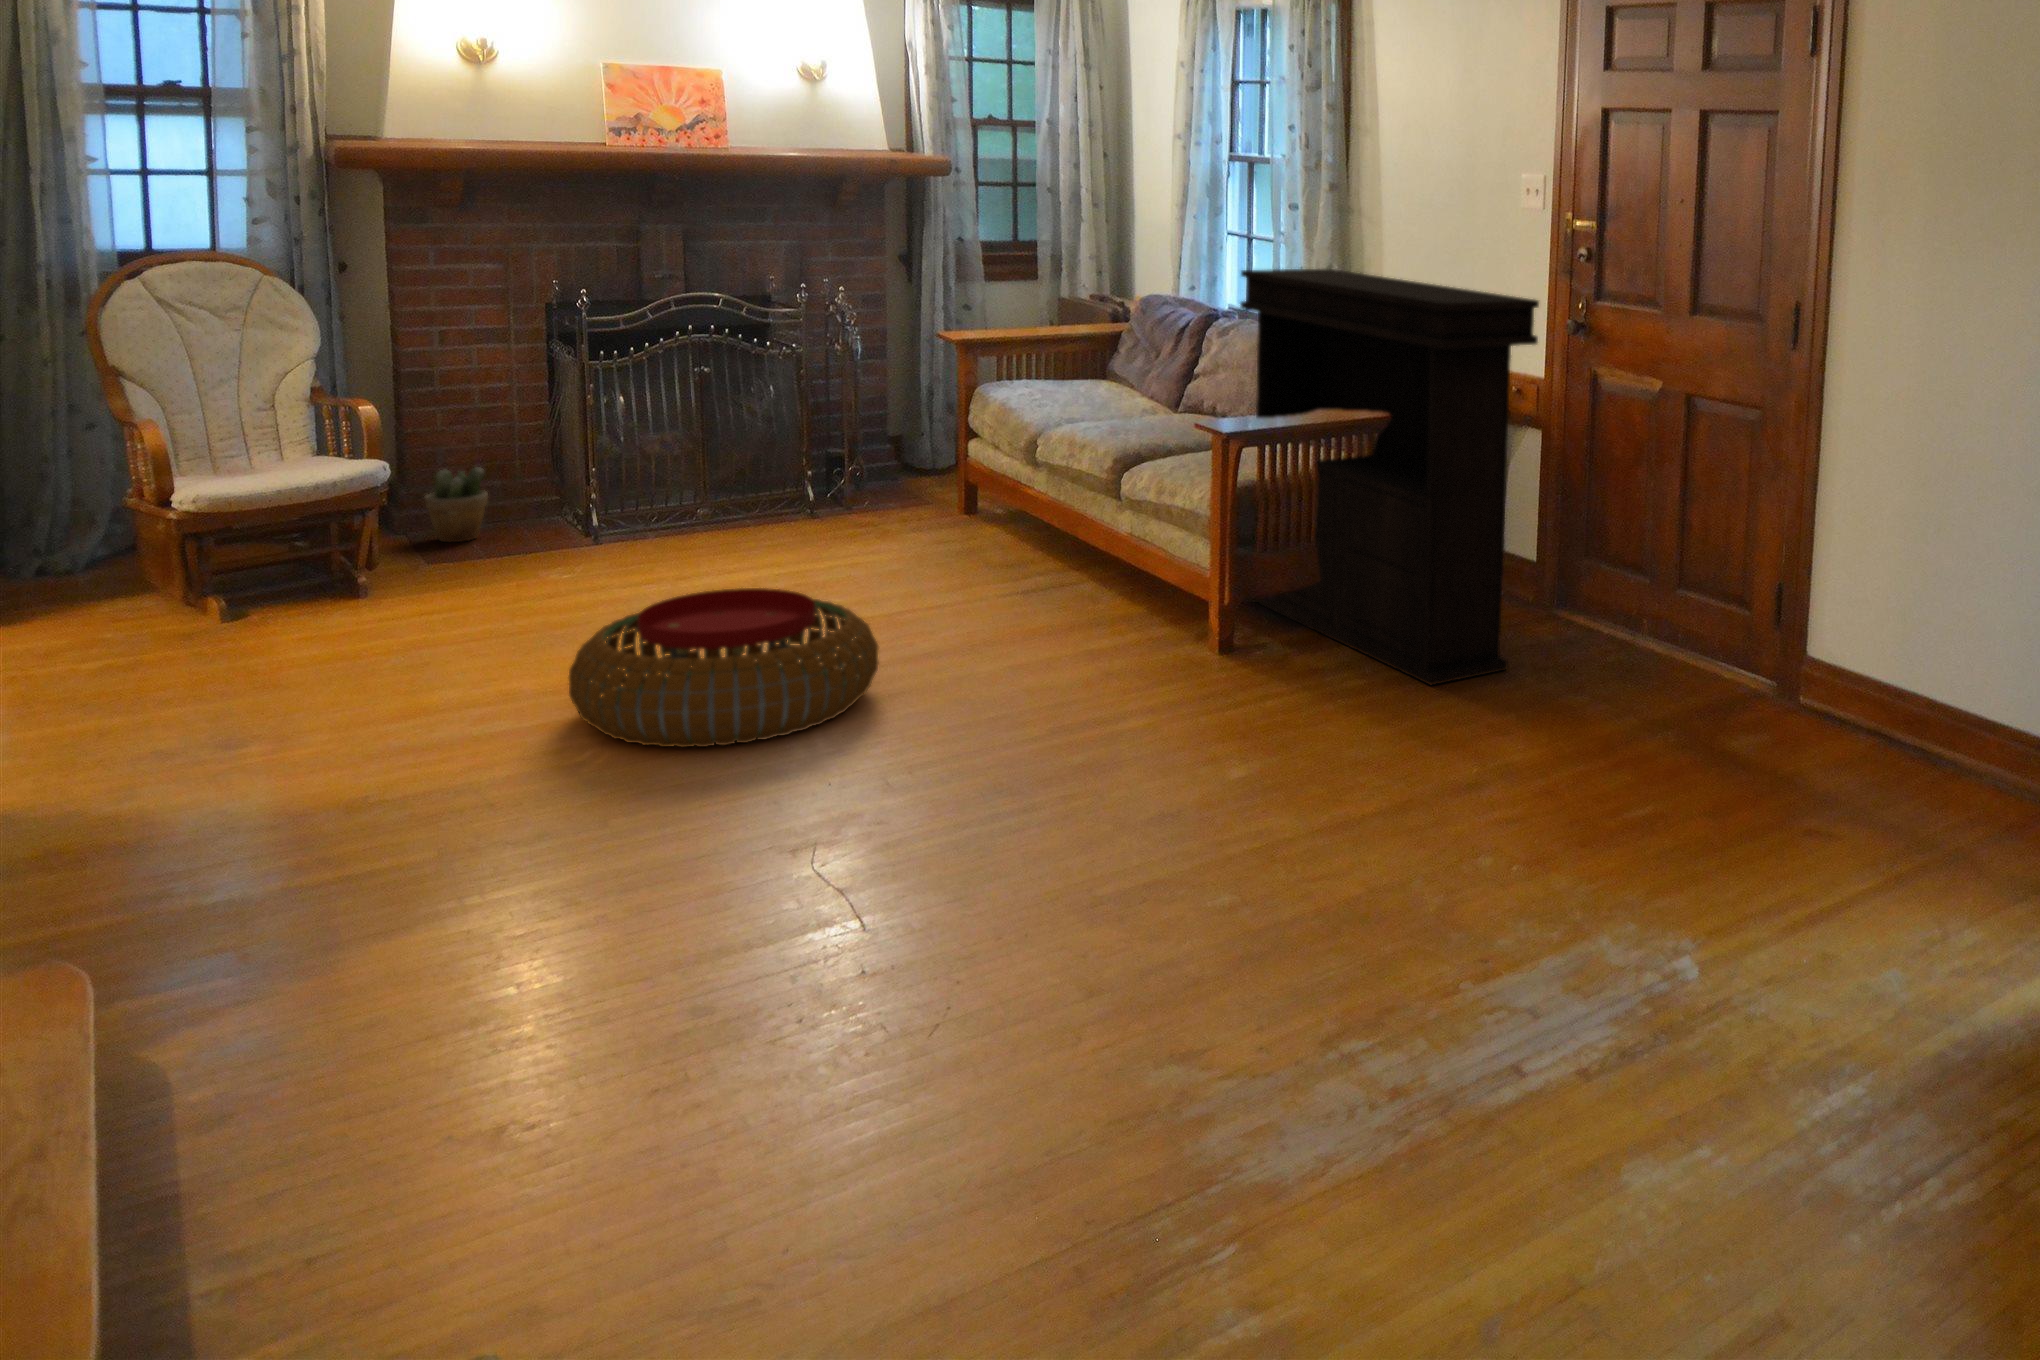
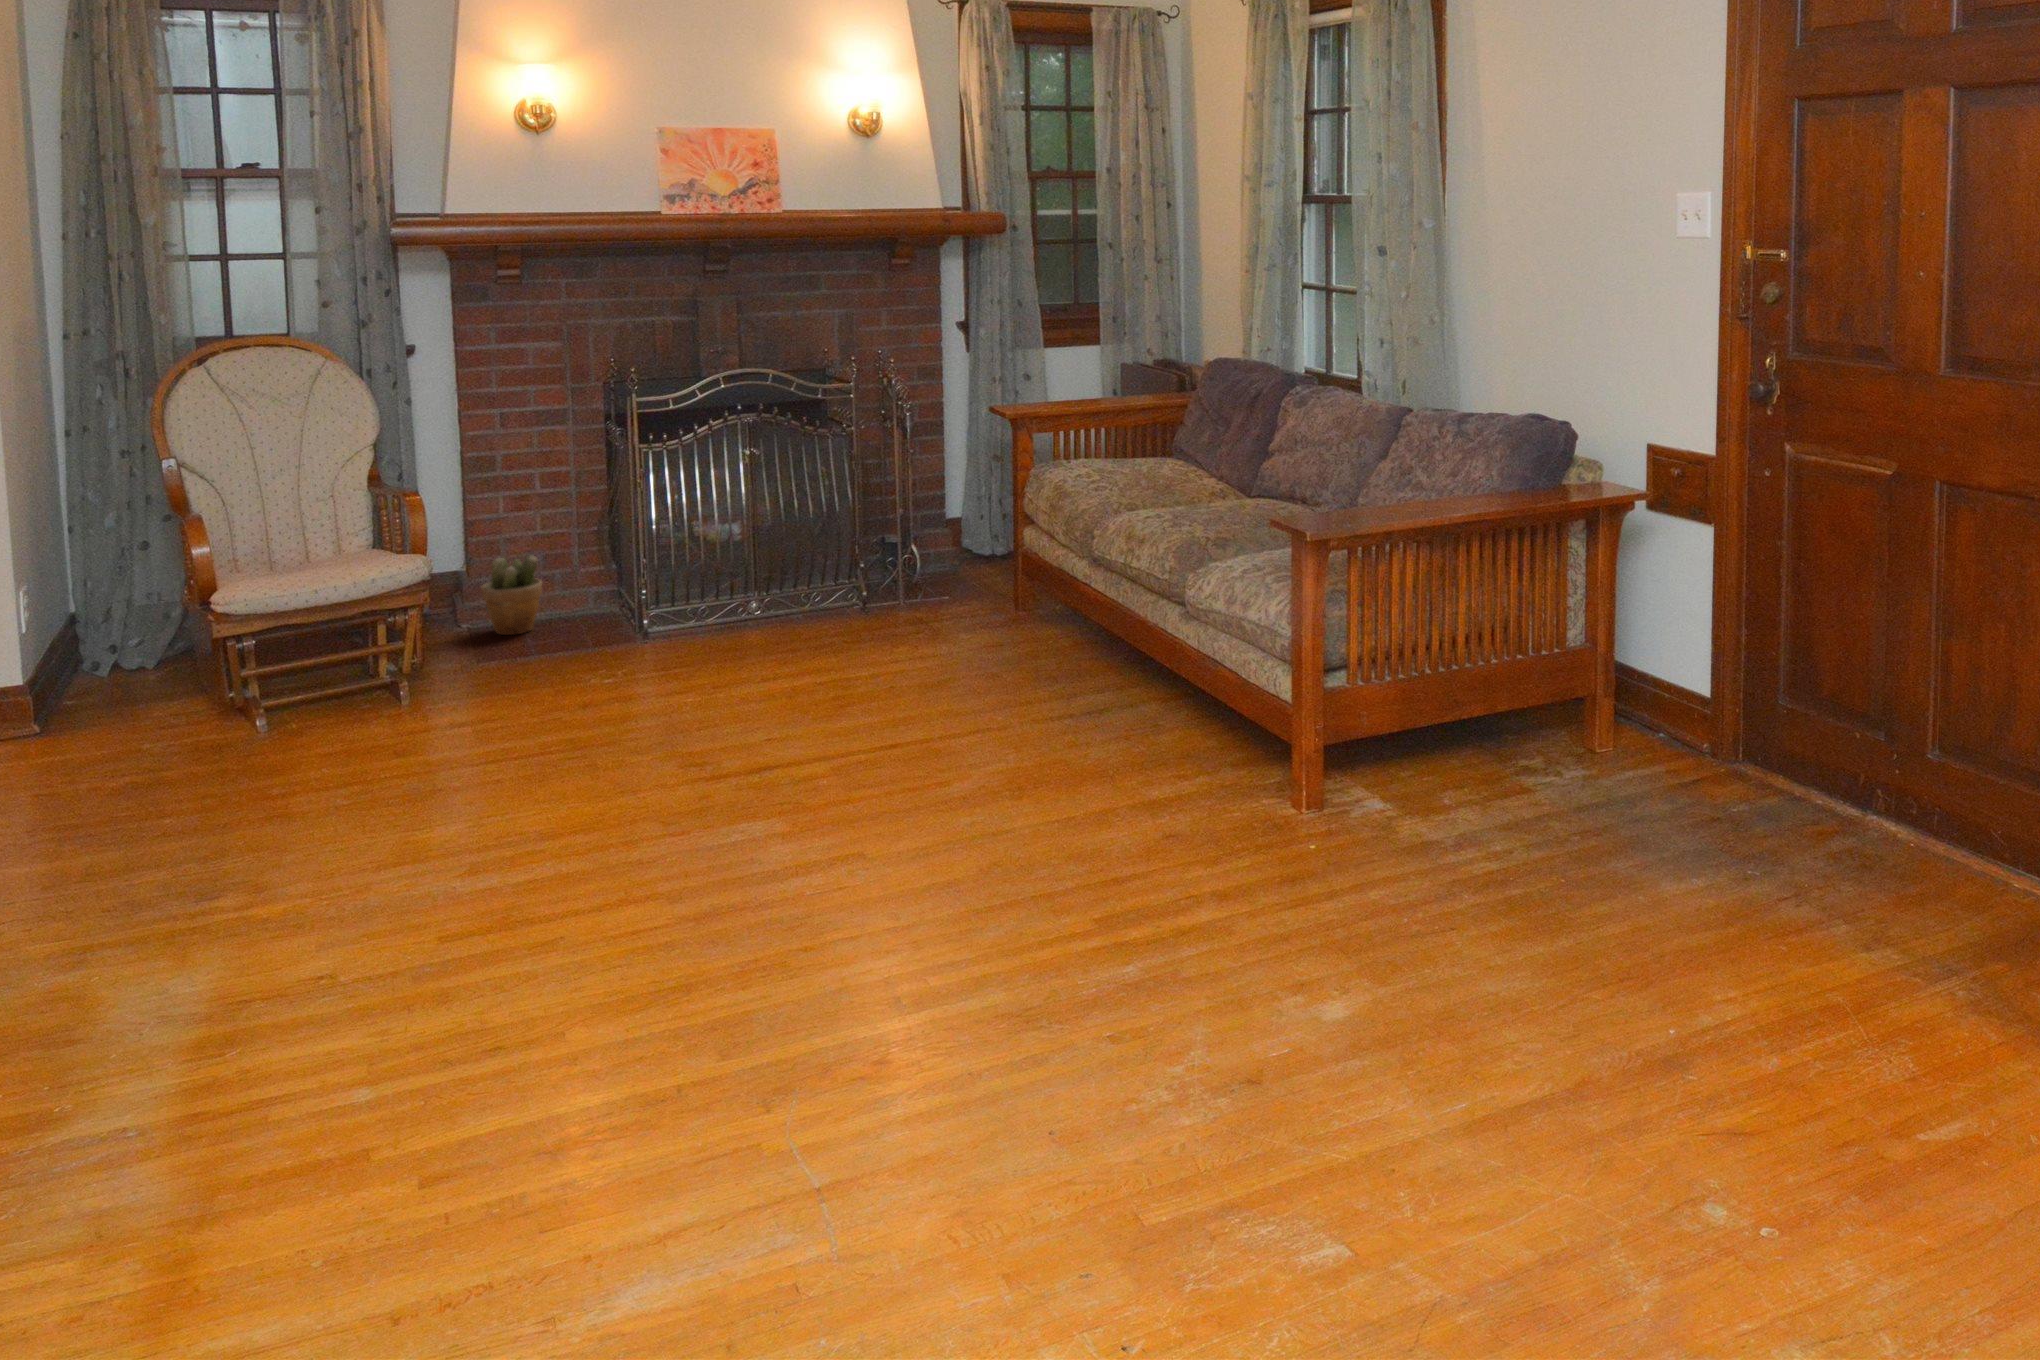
console table: present [1240,269,1539,685] -> none [1323,323,1728,882]
pouf: present [569,588,878,748] -> none [535,725,893,941]

